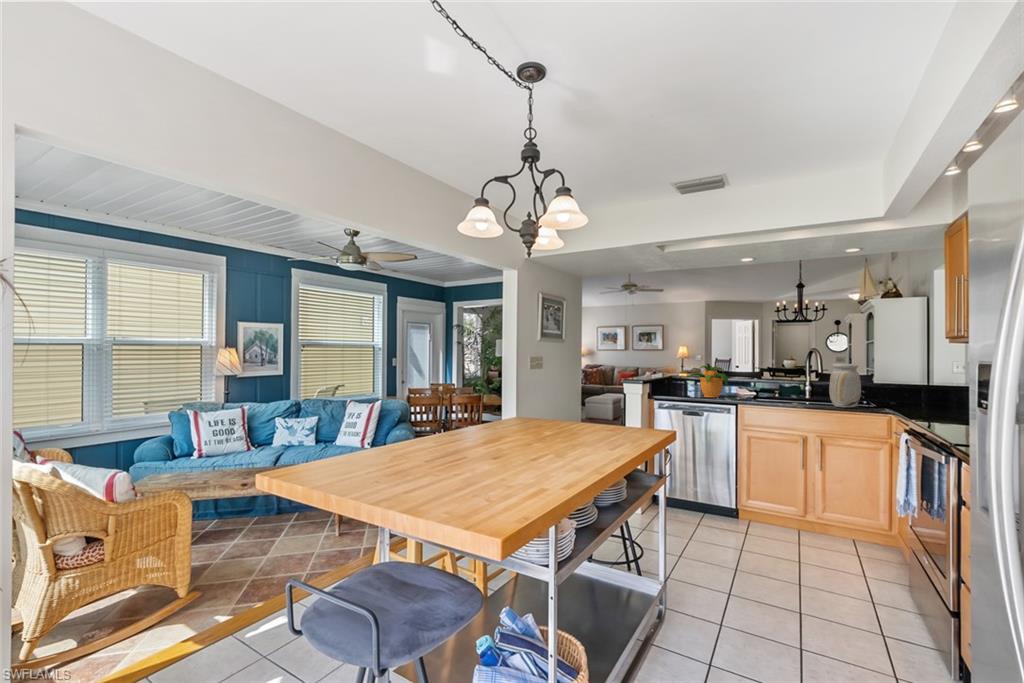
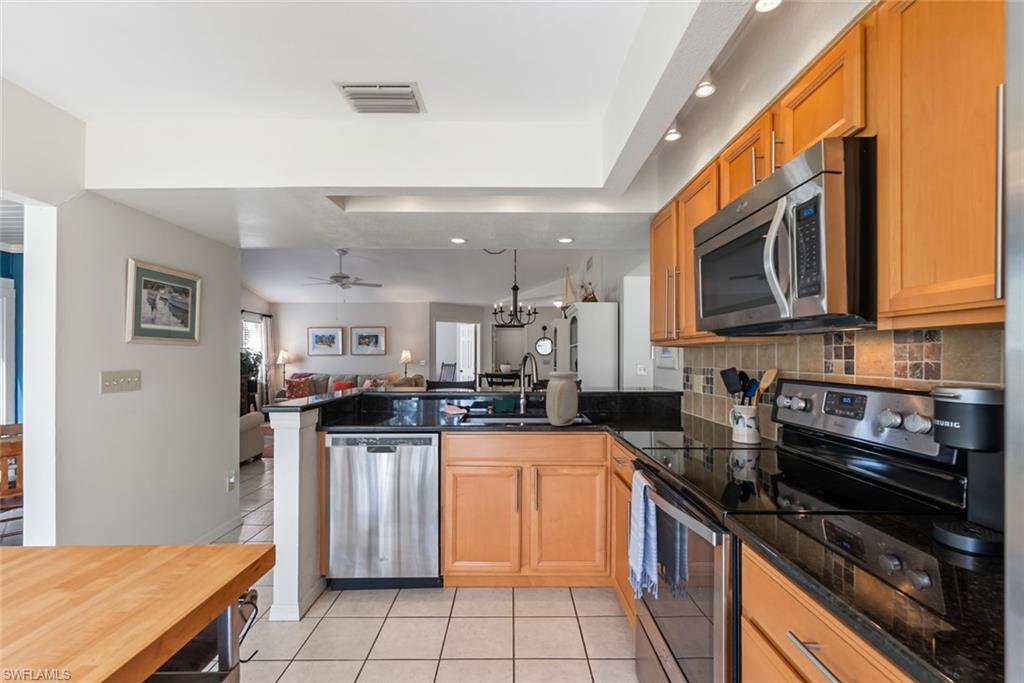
potted plant: present [687,363,729,397] -> none [377,374,437,421]

